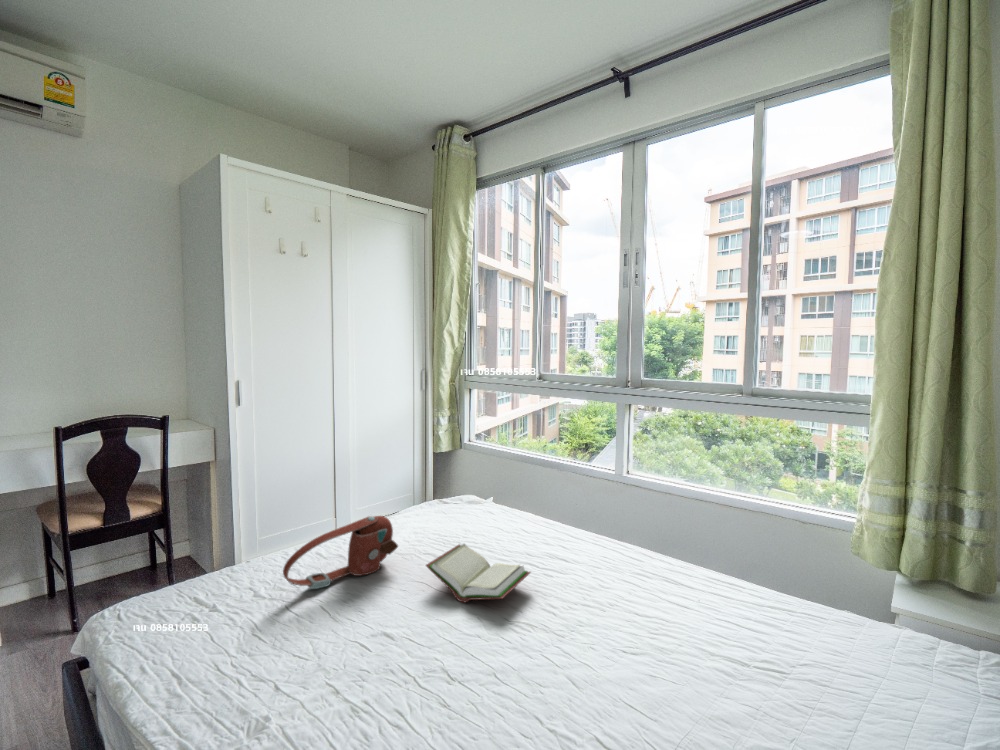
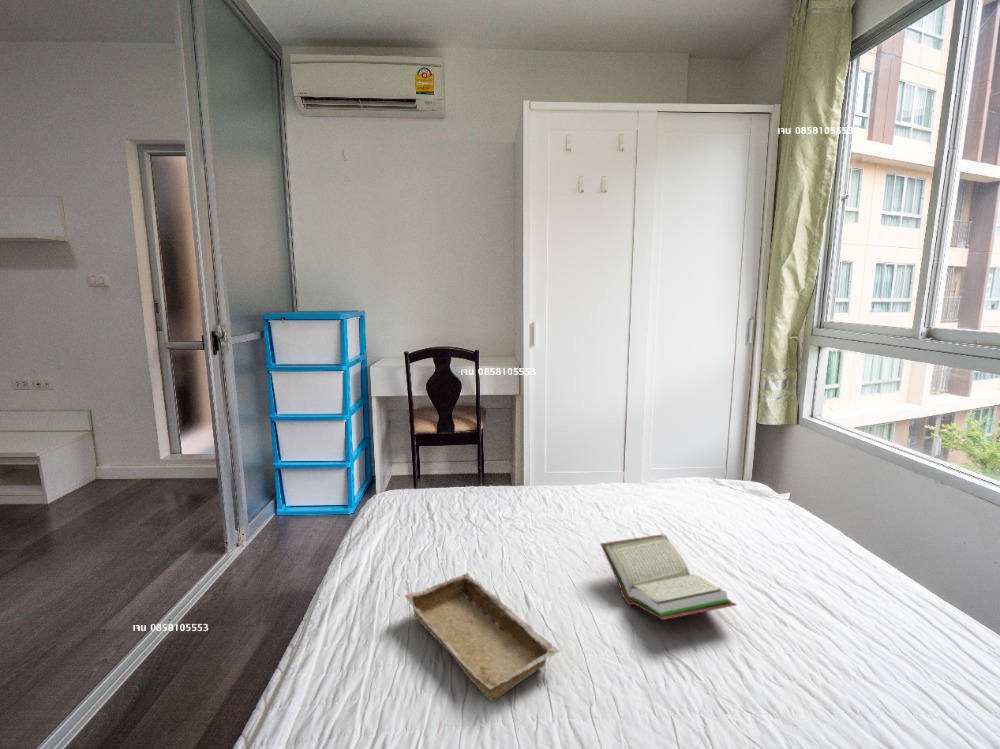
handbag: present [283,516,398,589] -> none [469,472,594,534]
tray: none [293,632,457,713] -> present [406,573,559,702]

